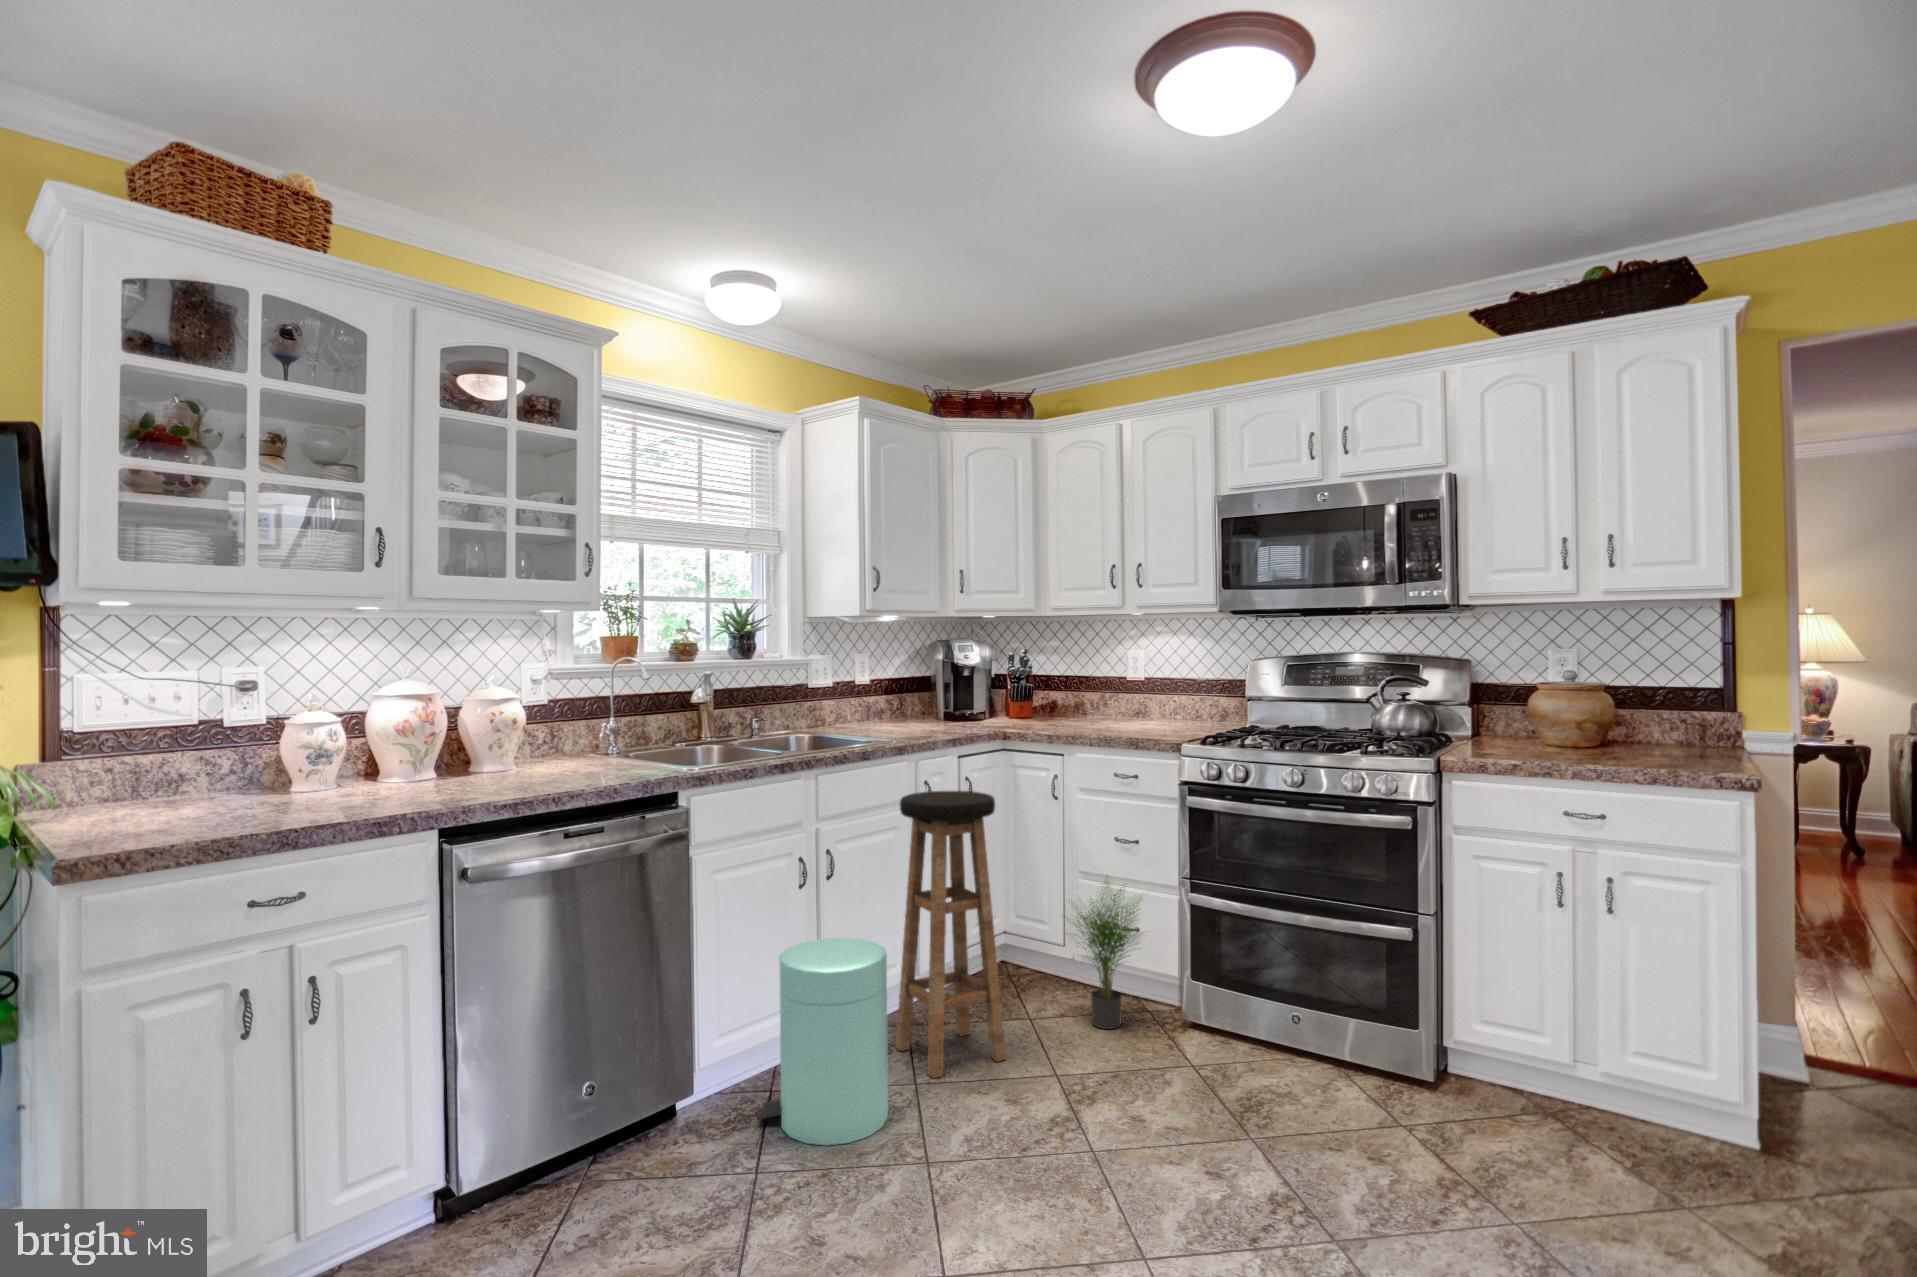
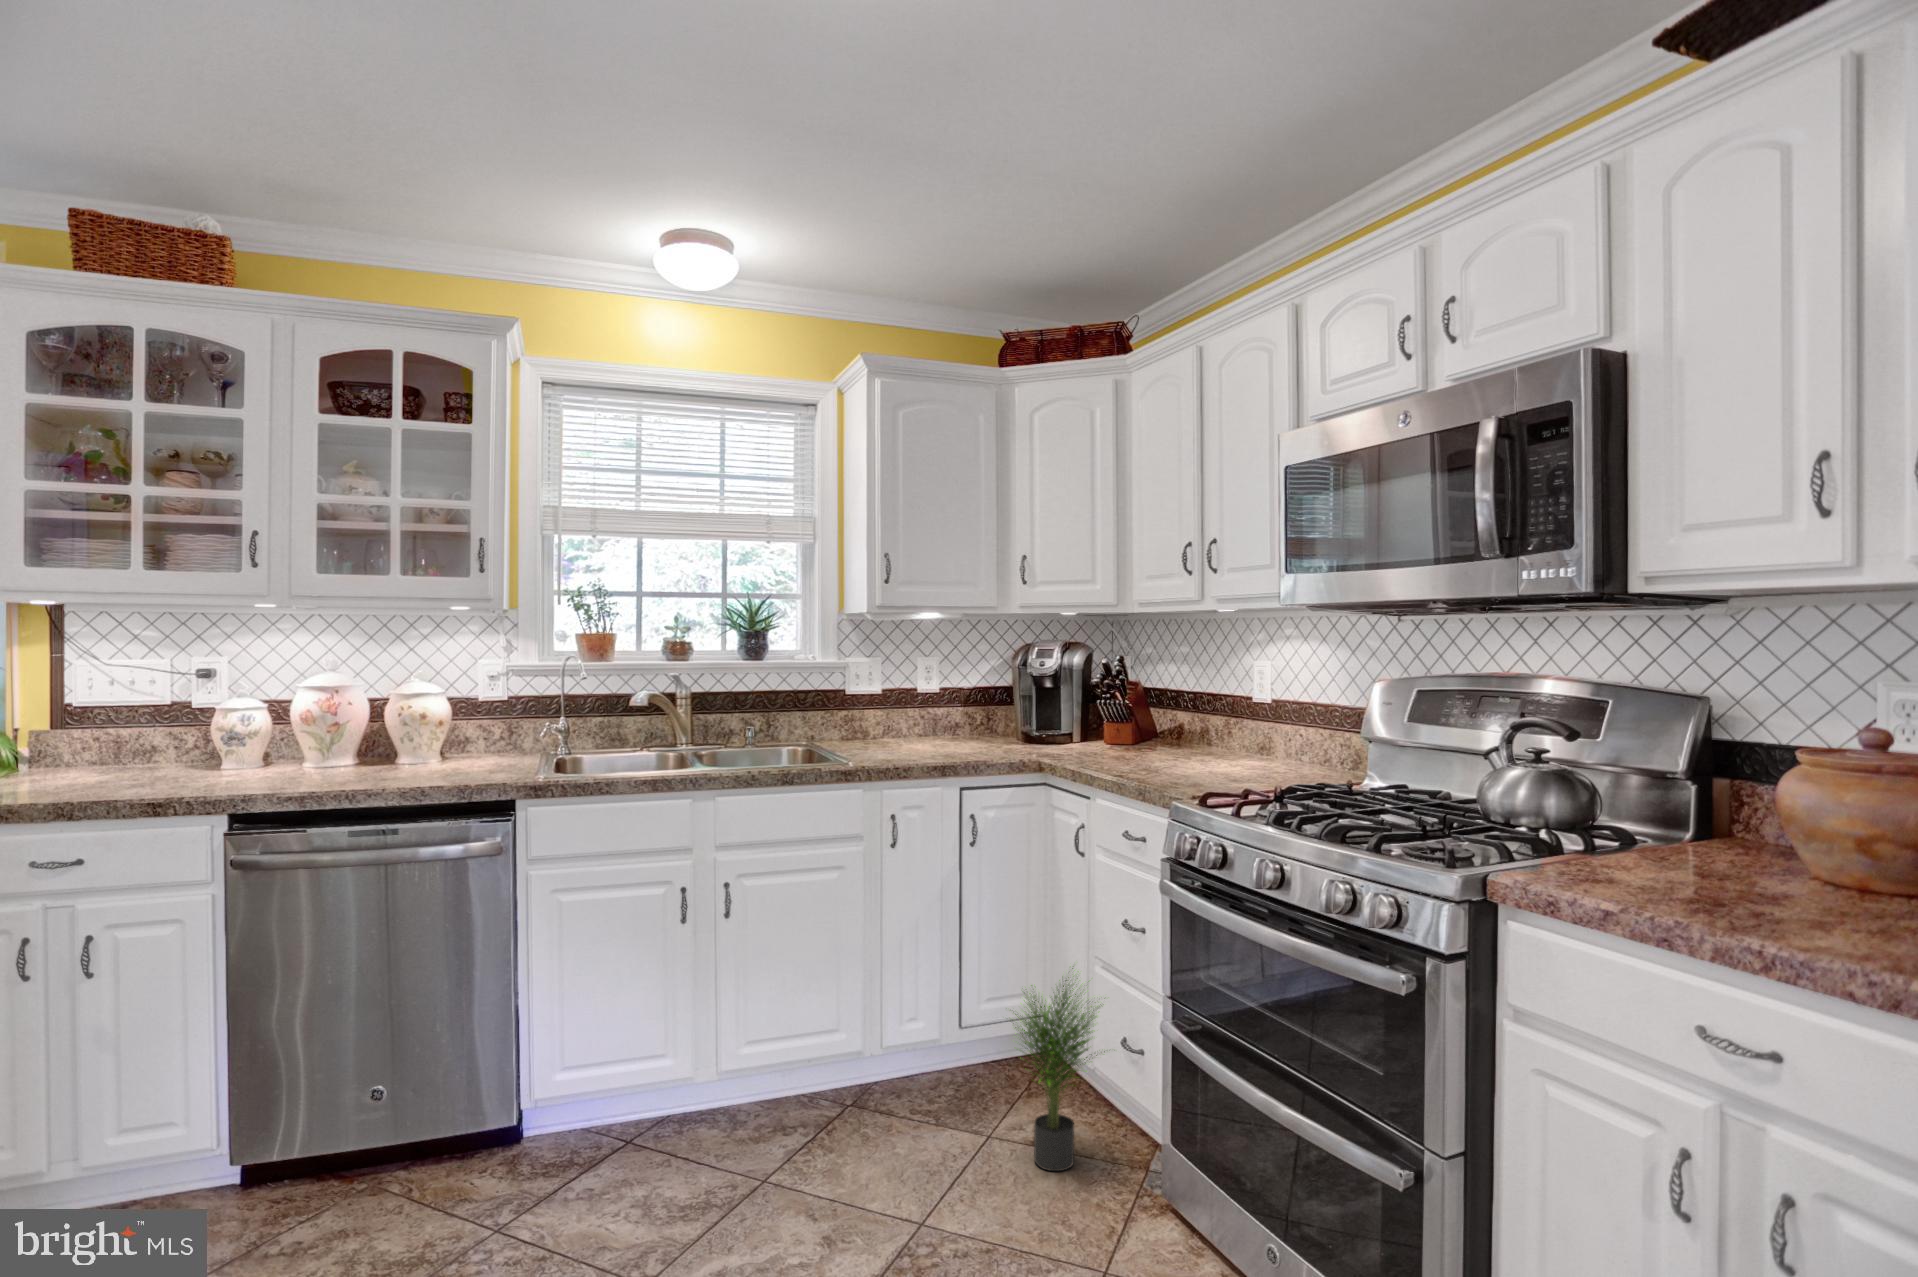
bar stool: present [896,791,1006,1078] -> none [772,826,892,1174]
trash can: present [758,938,888,1145] -> none [552,981,689,1220]

